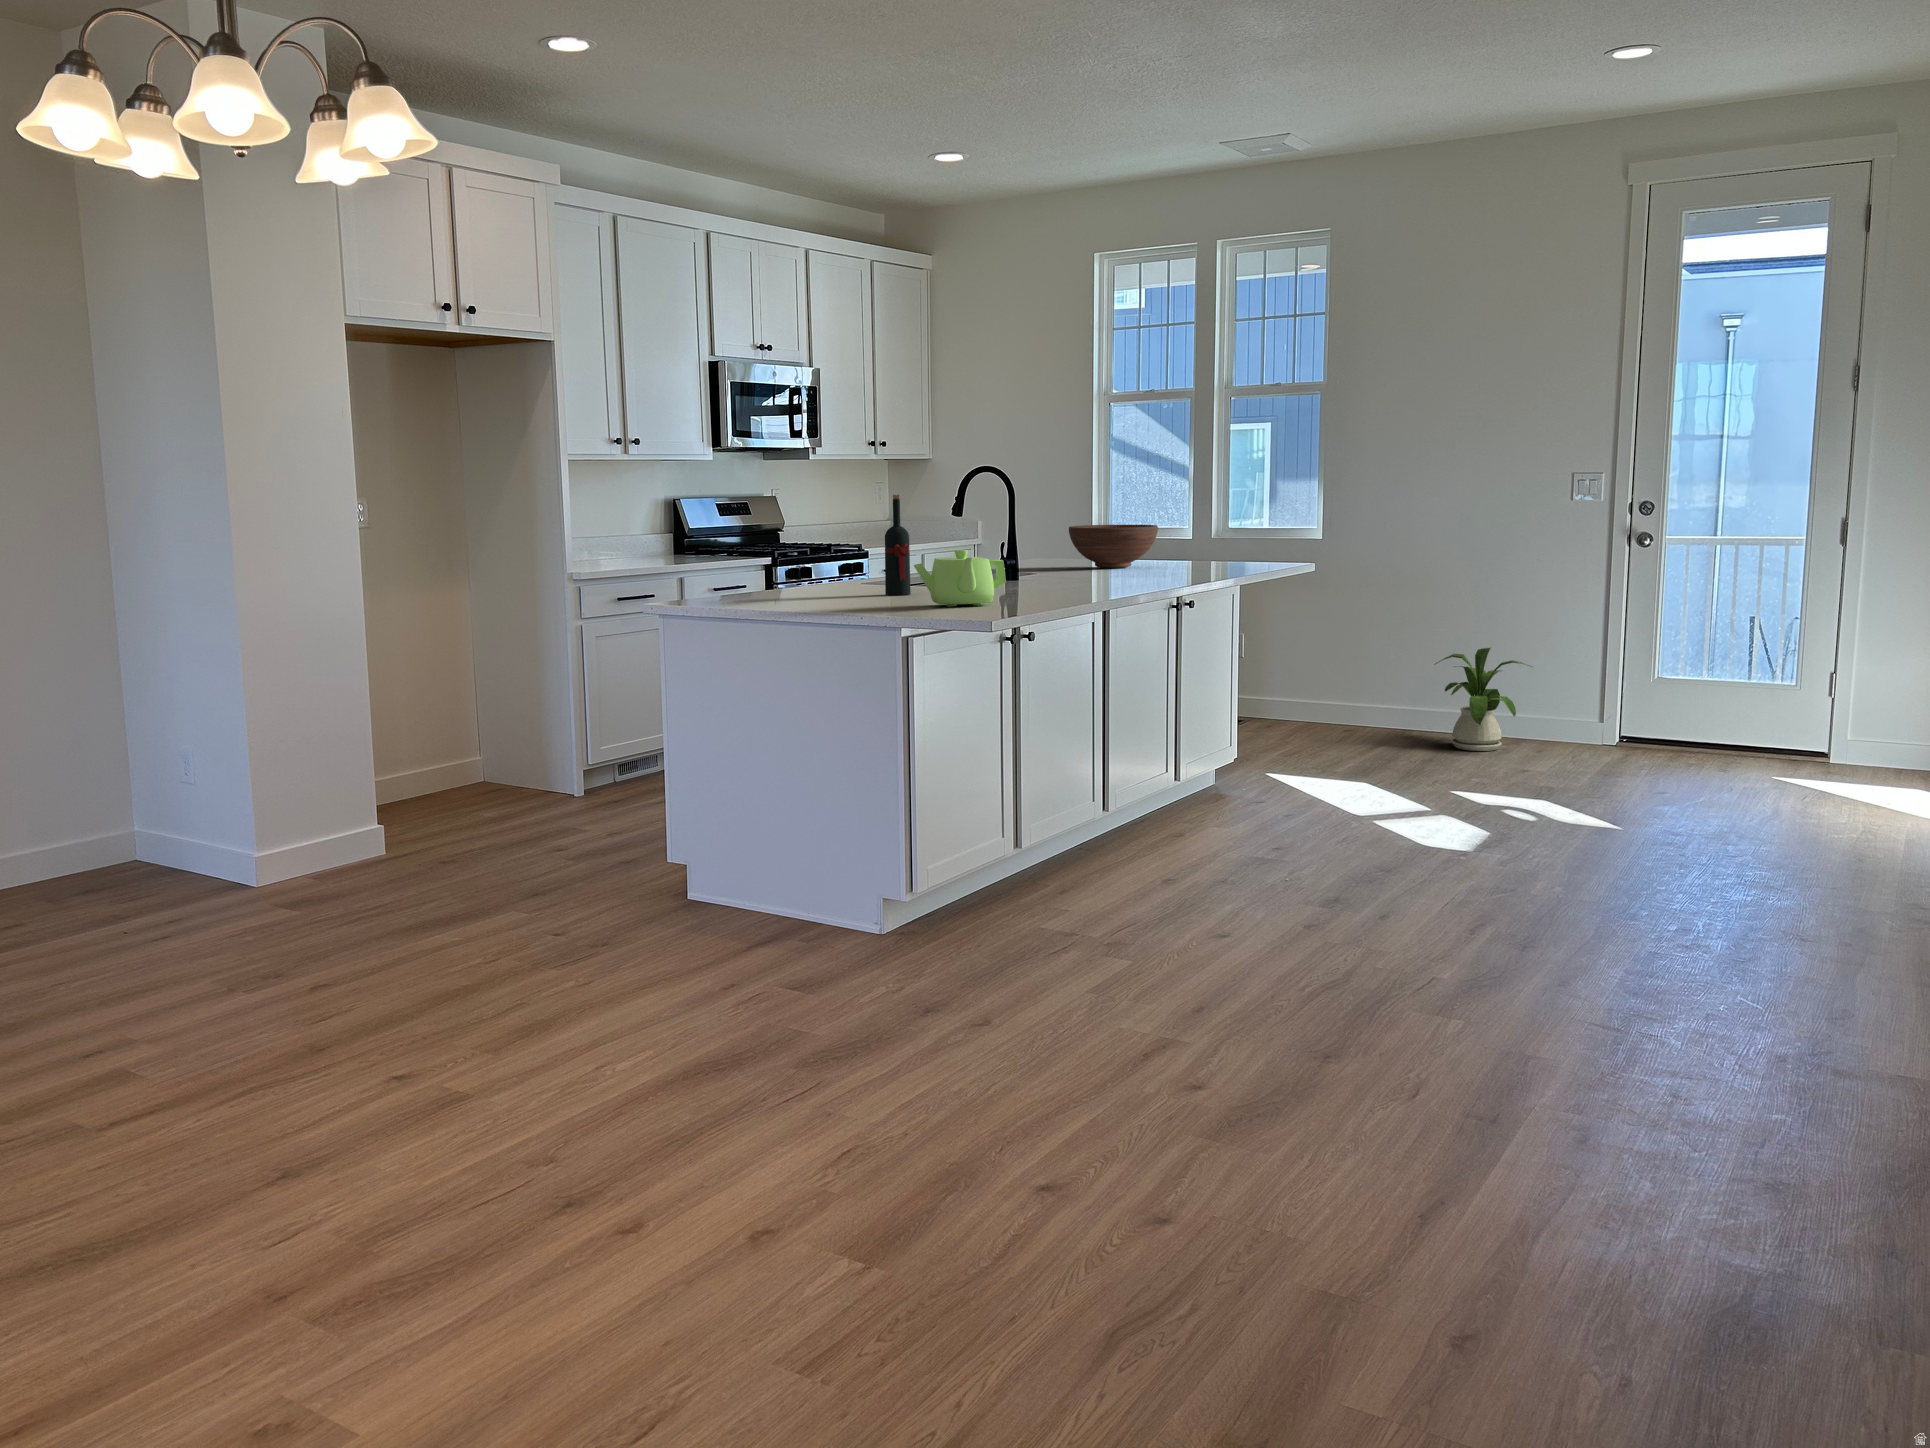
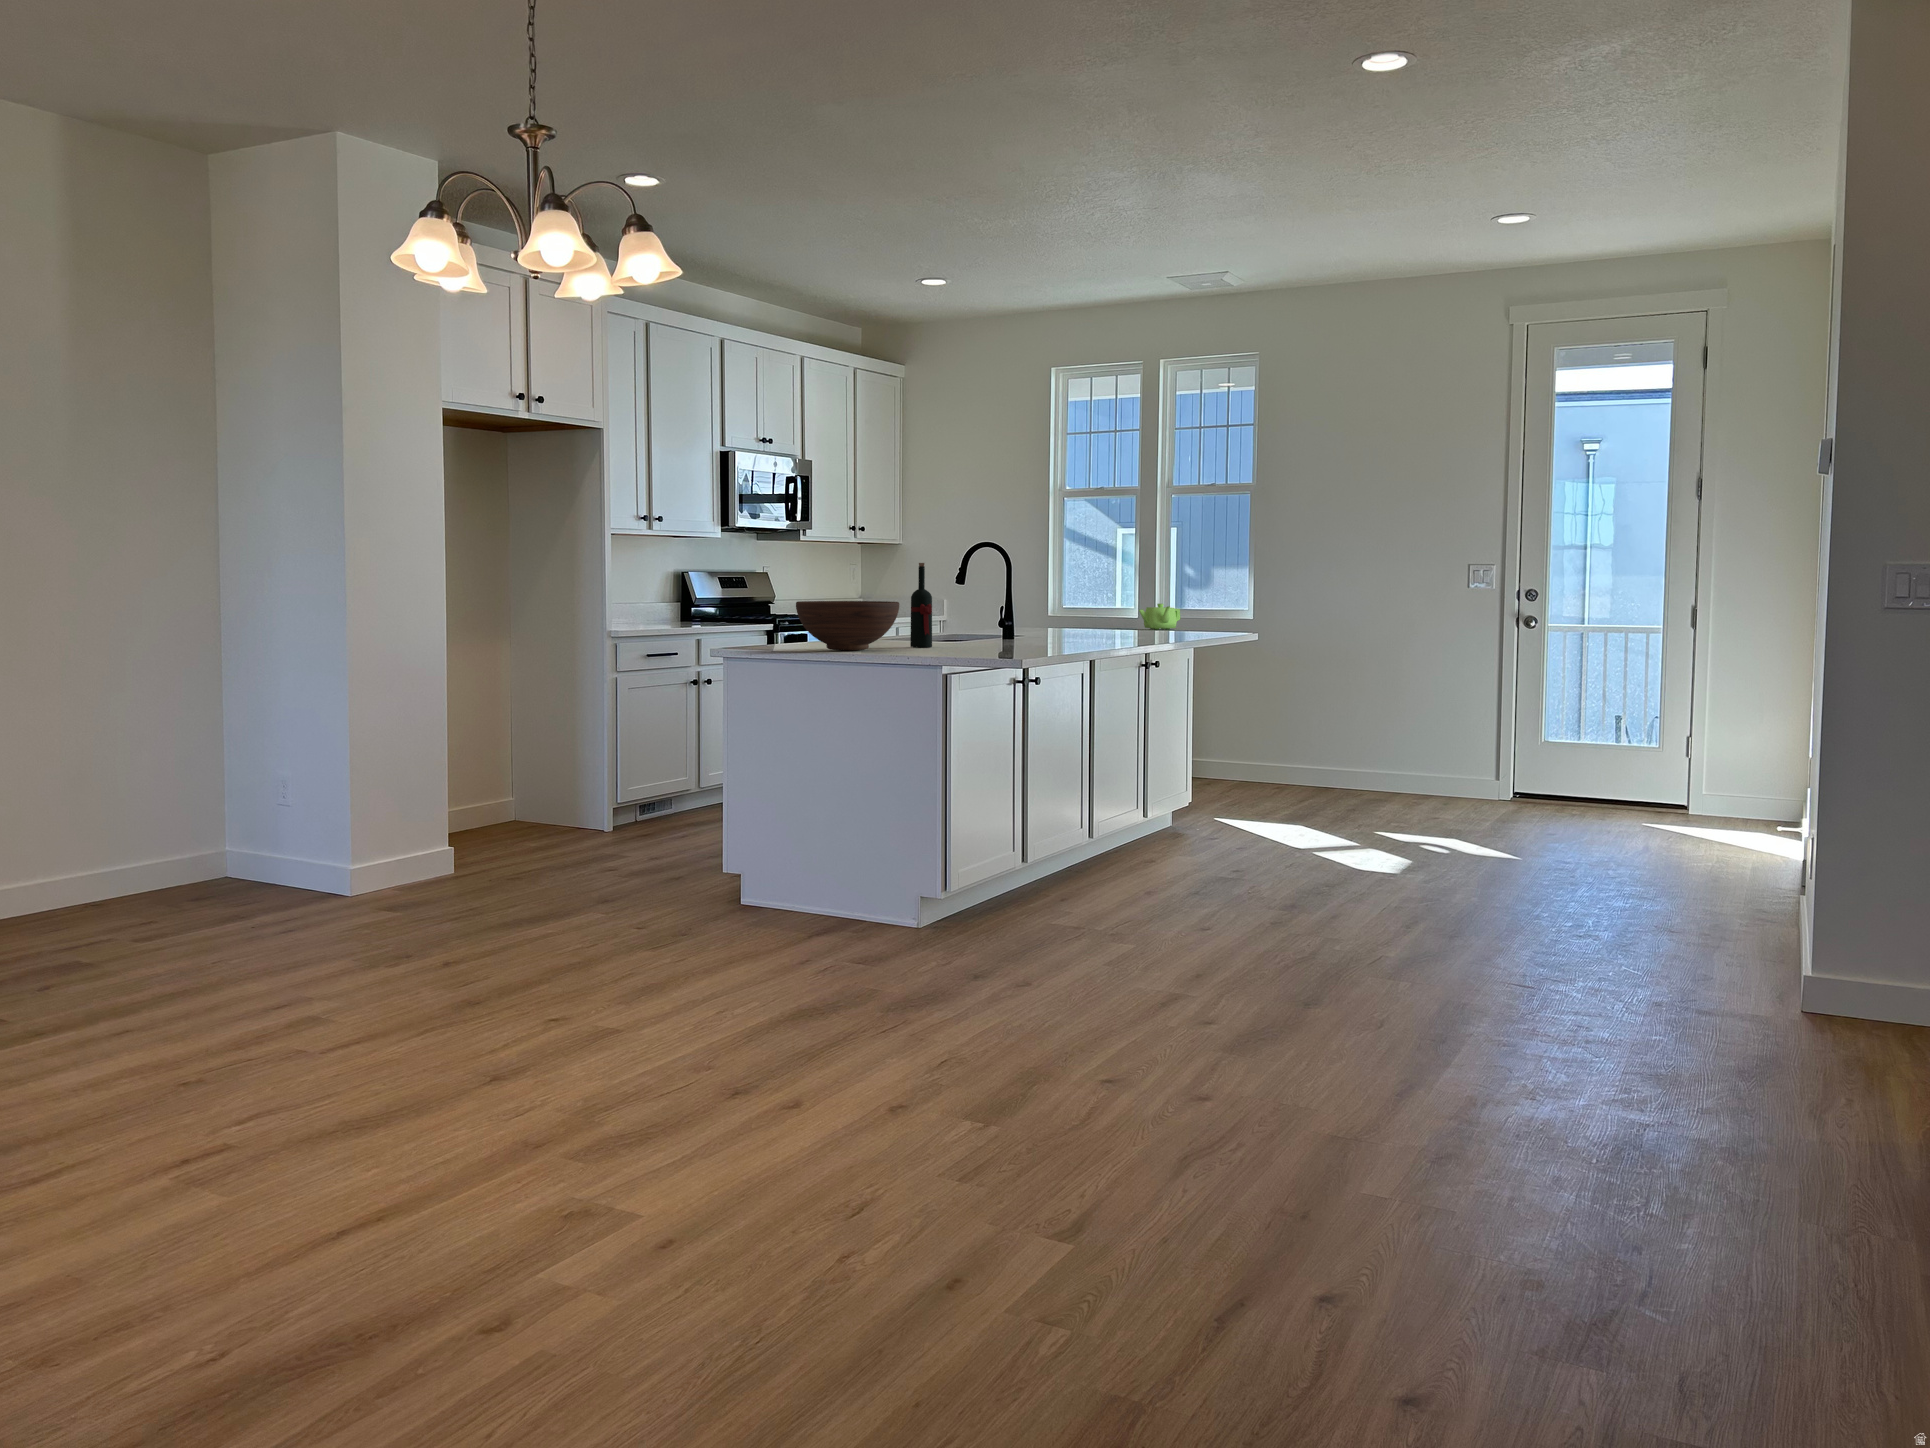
fruit bowl: present [1069,525,1158,568] -> present [796,601,899,650]
teapot: present [914,550,1006,607] -> present [1139,604,1181,630]
house plant: present [1436,648,1532,751] -> none [1351,713,1437,804]

